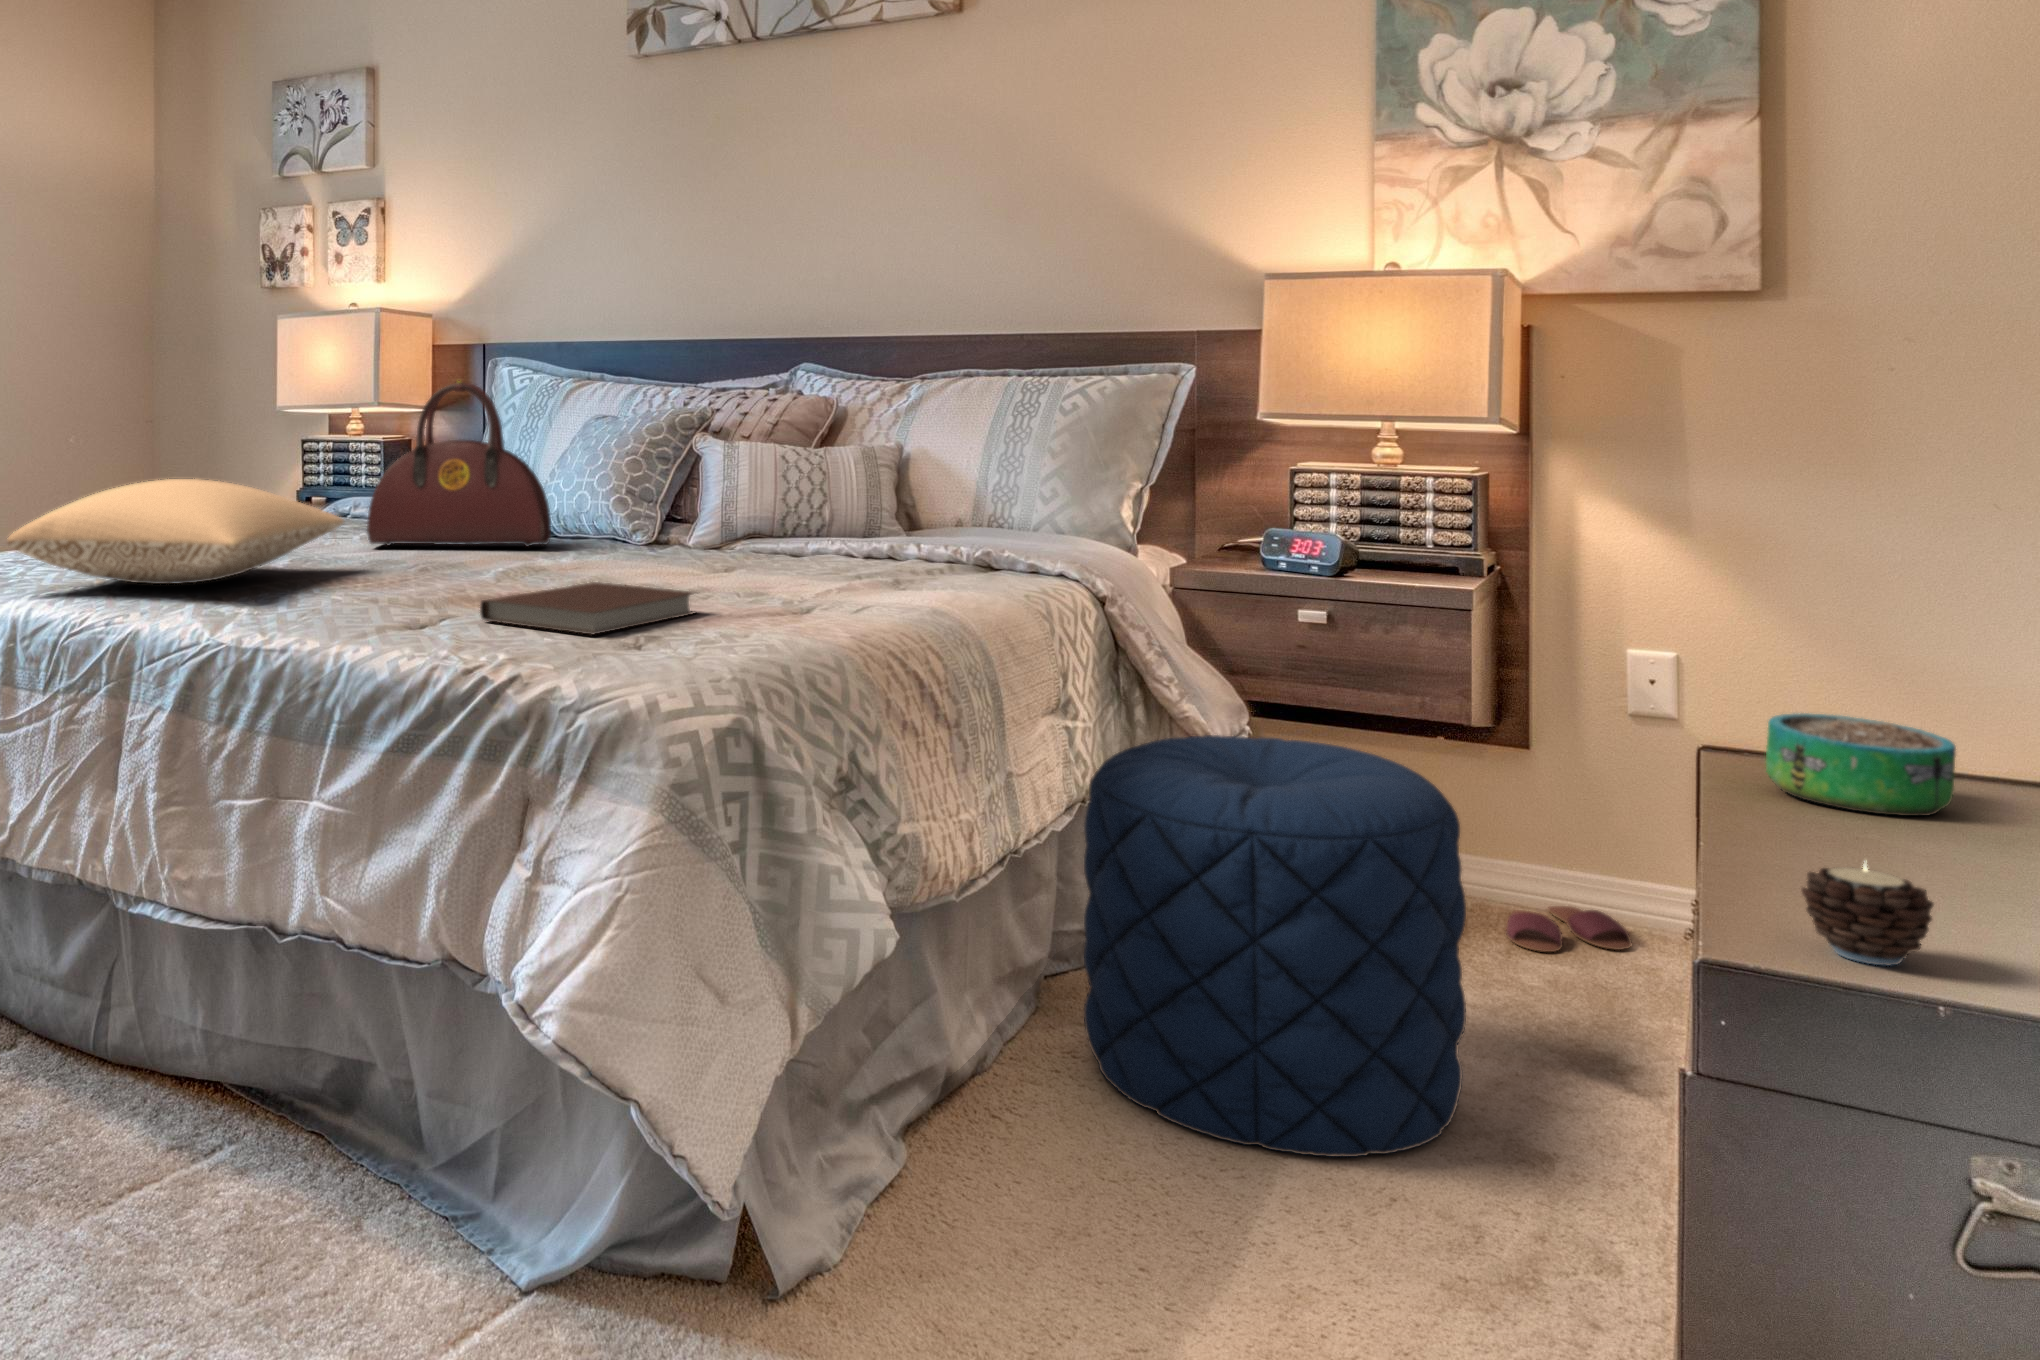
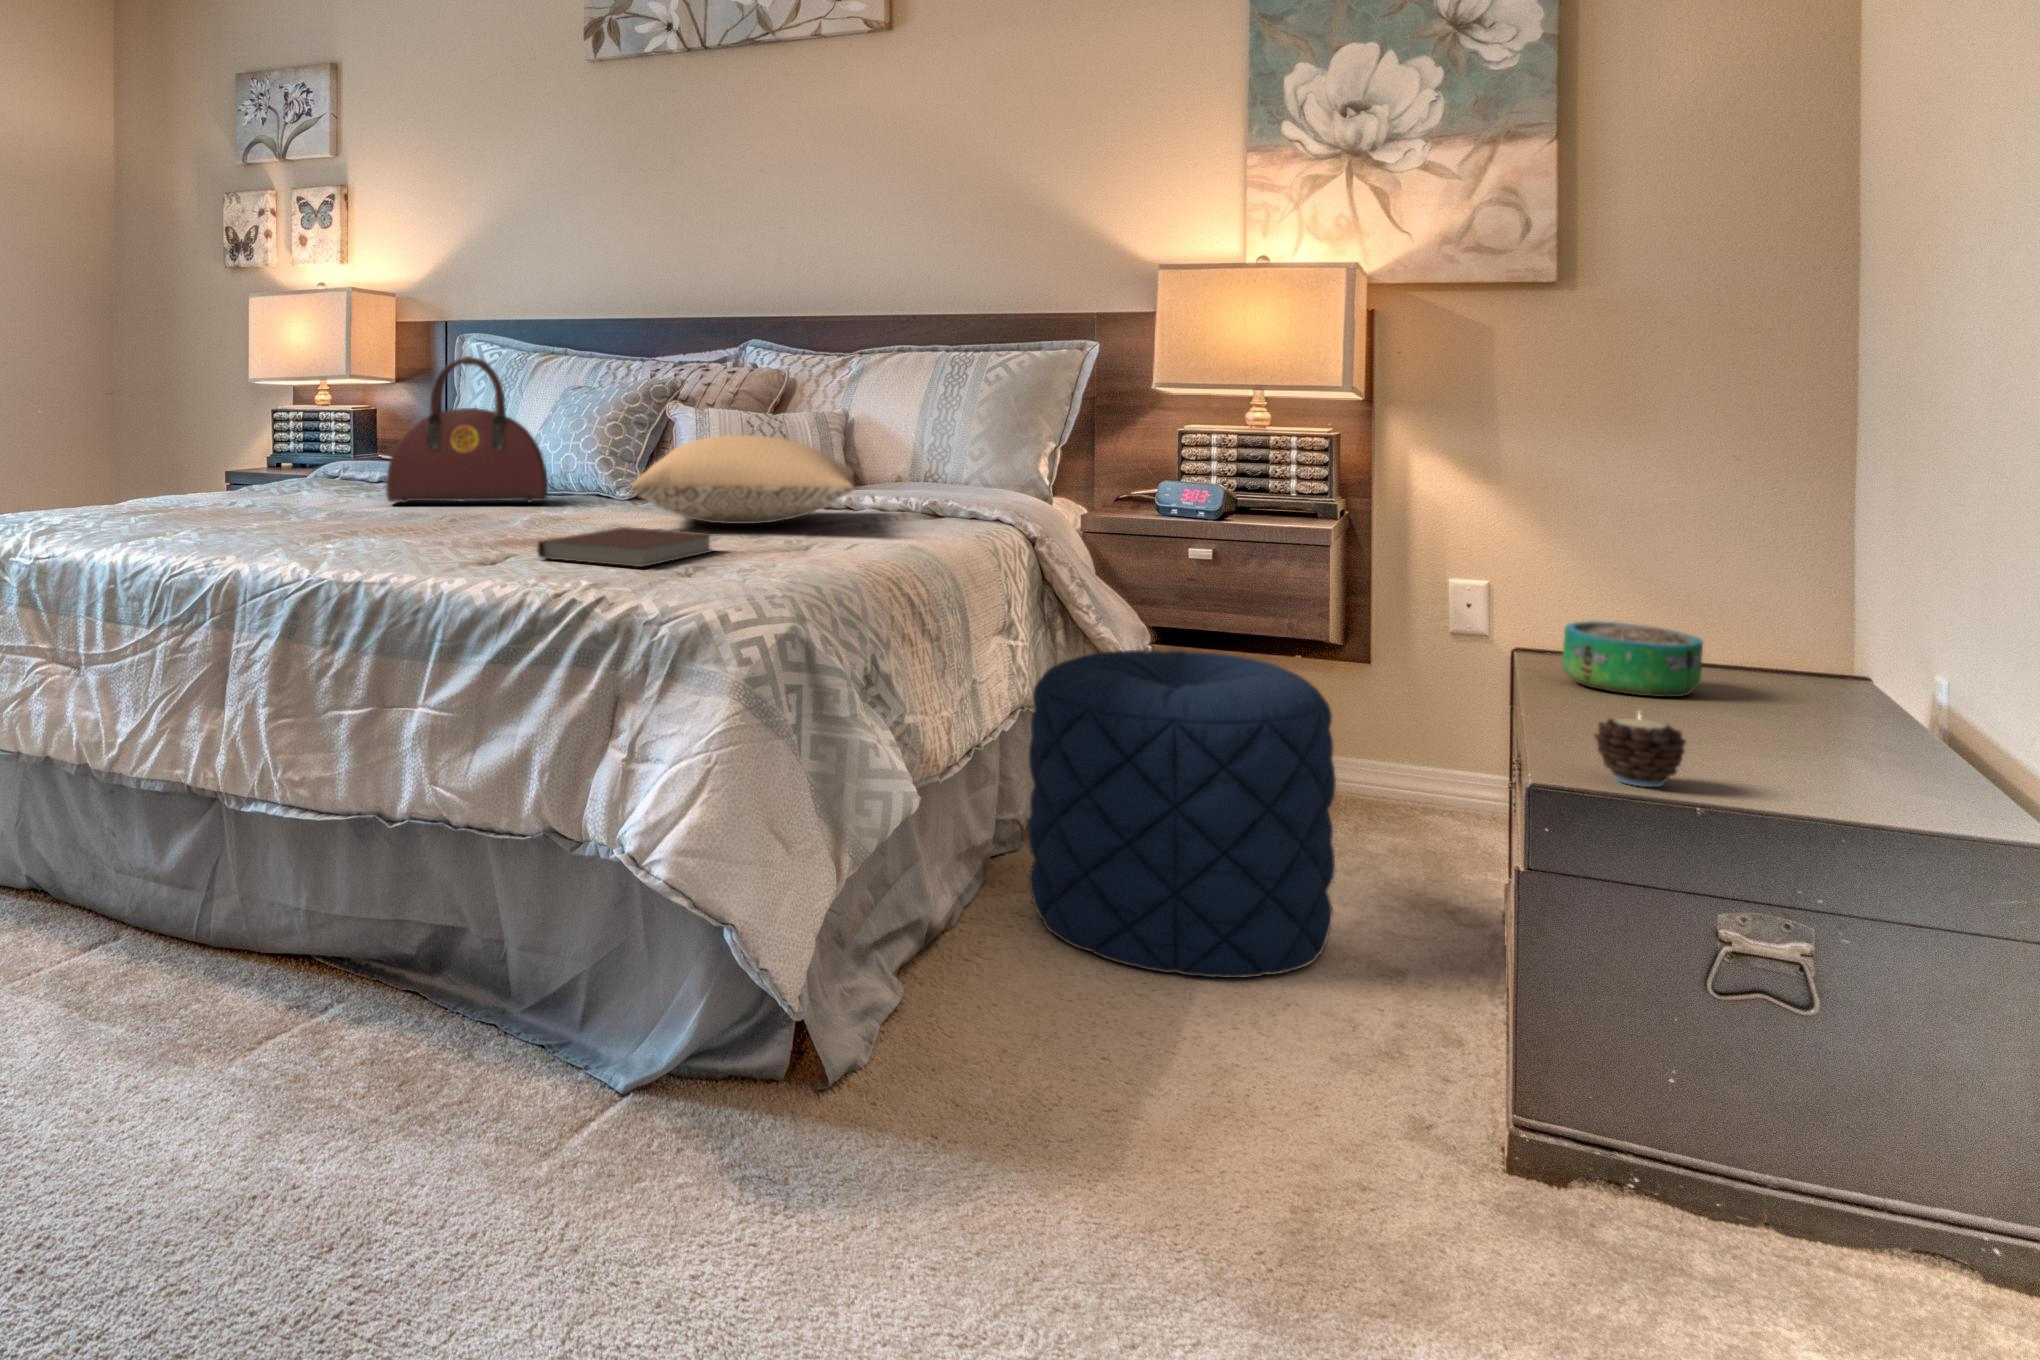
pillow: present [8,479,345,584] -> present [632,435,854,524]
slippers: present [1506,906,1632,952] -> none [1353,796,1453,830]

